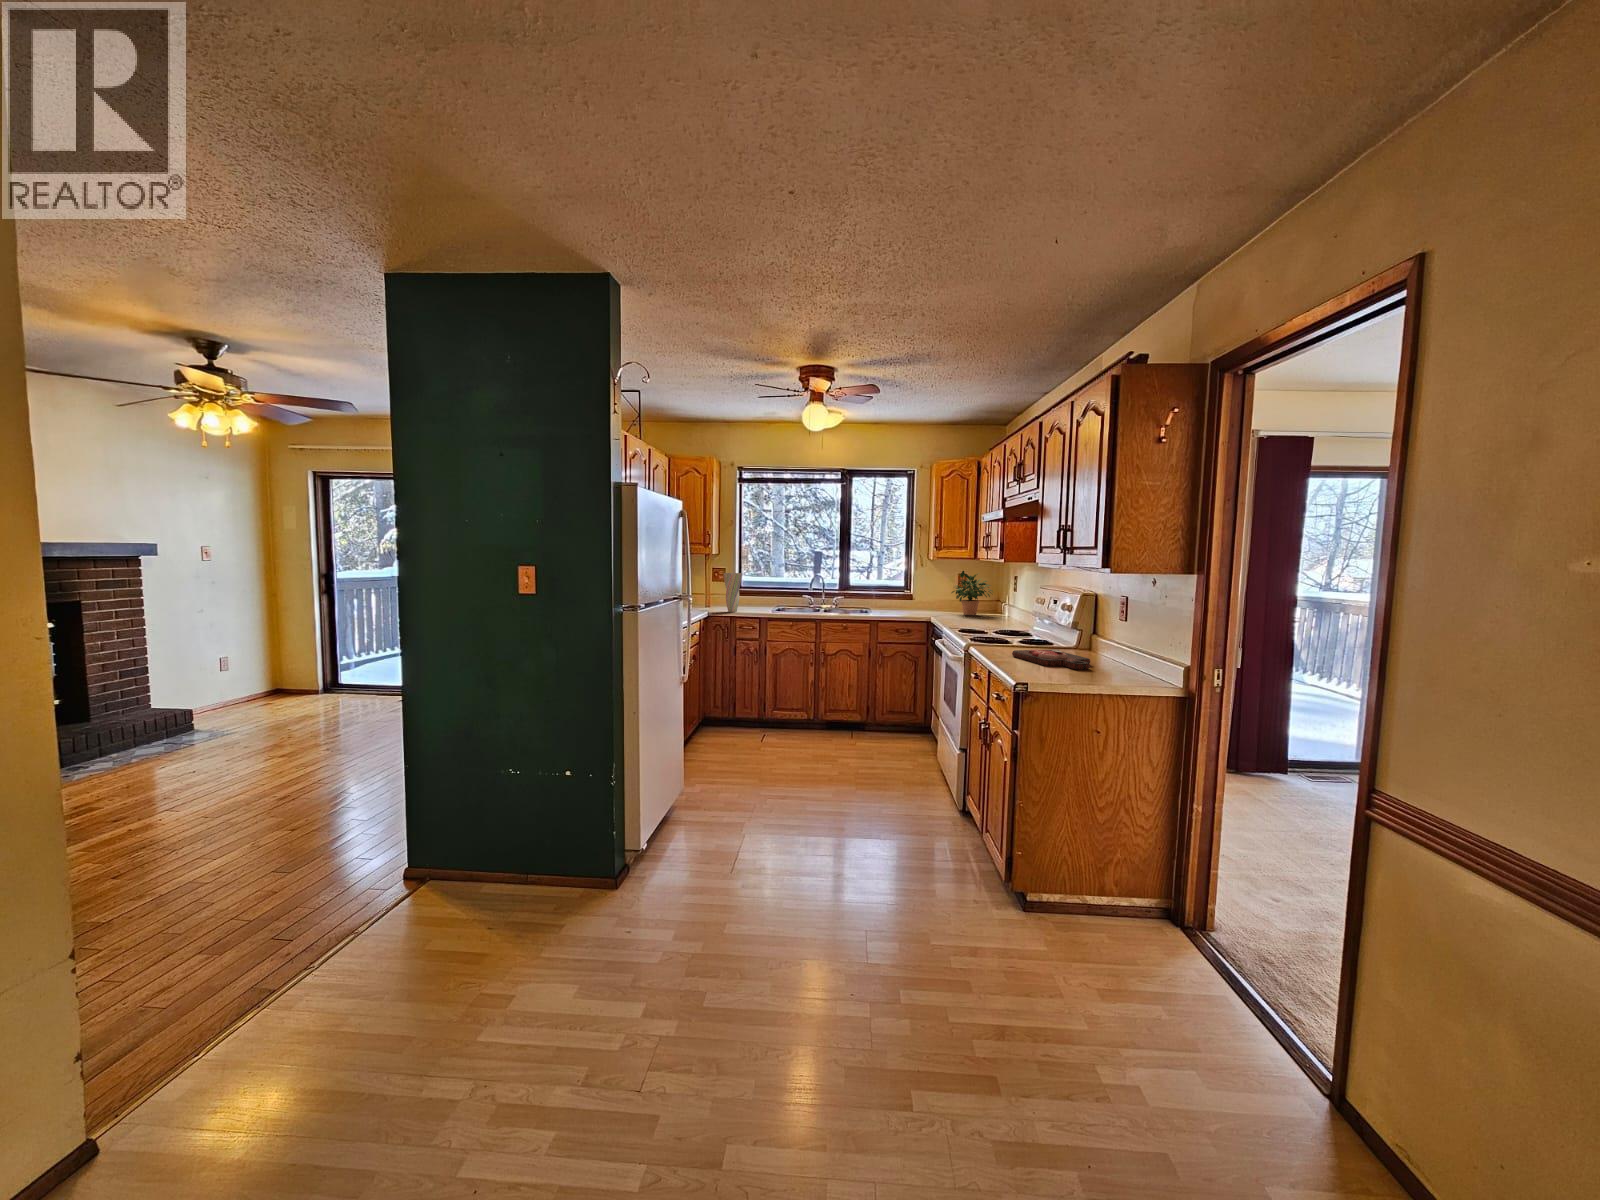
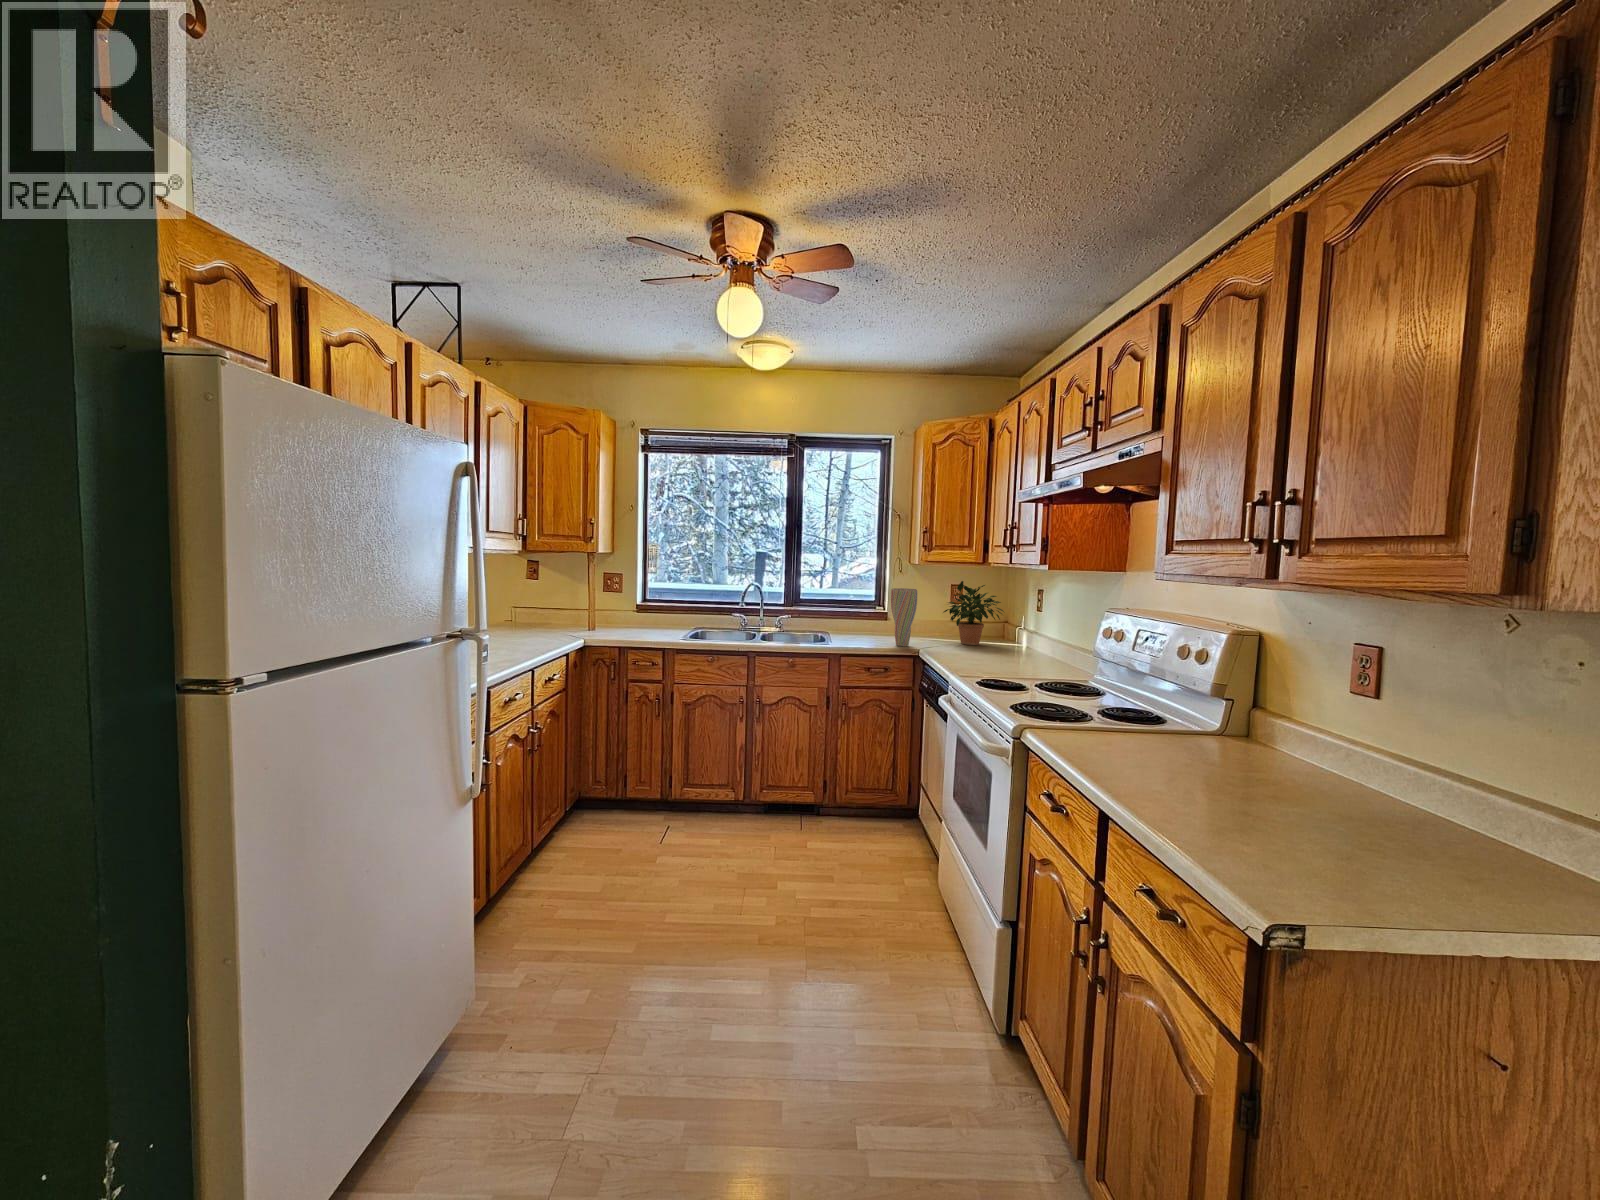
vase: present [724,573,741,612] -> present [891,588,917,646]
cutting board: present [1012,649,1090,670] -> none [1141,752,1382,839]

